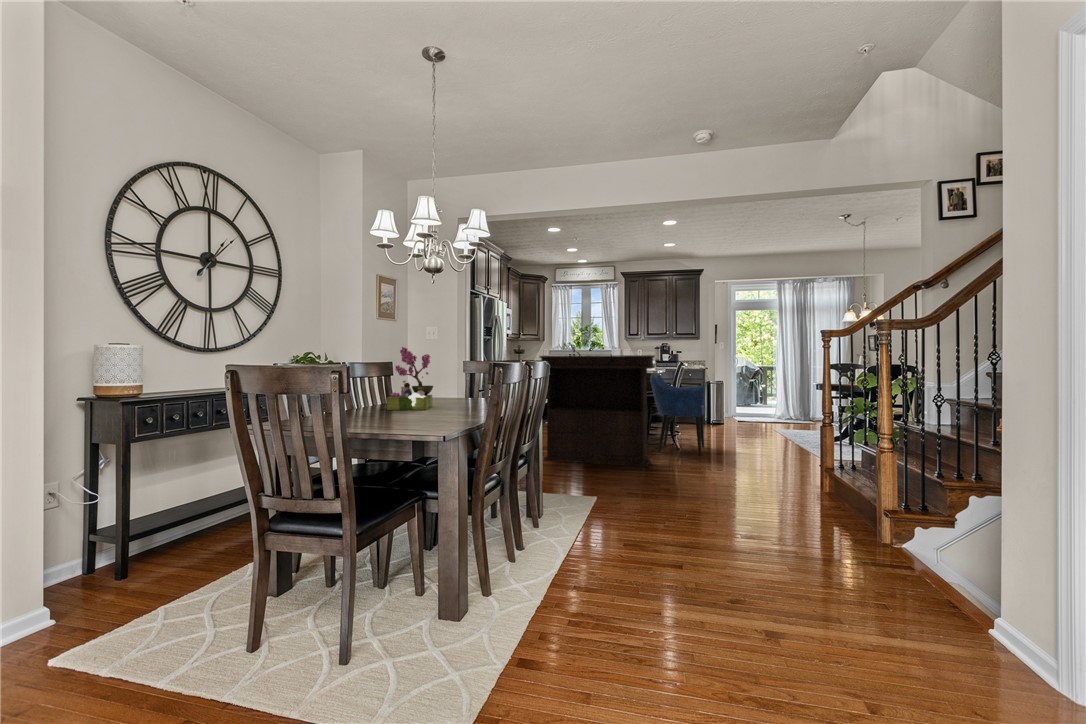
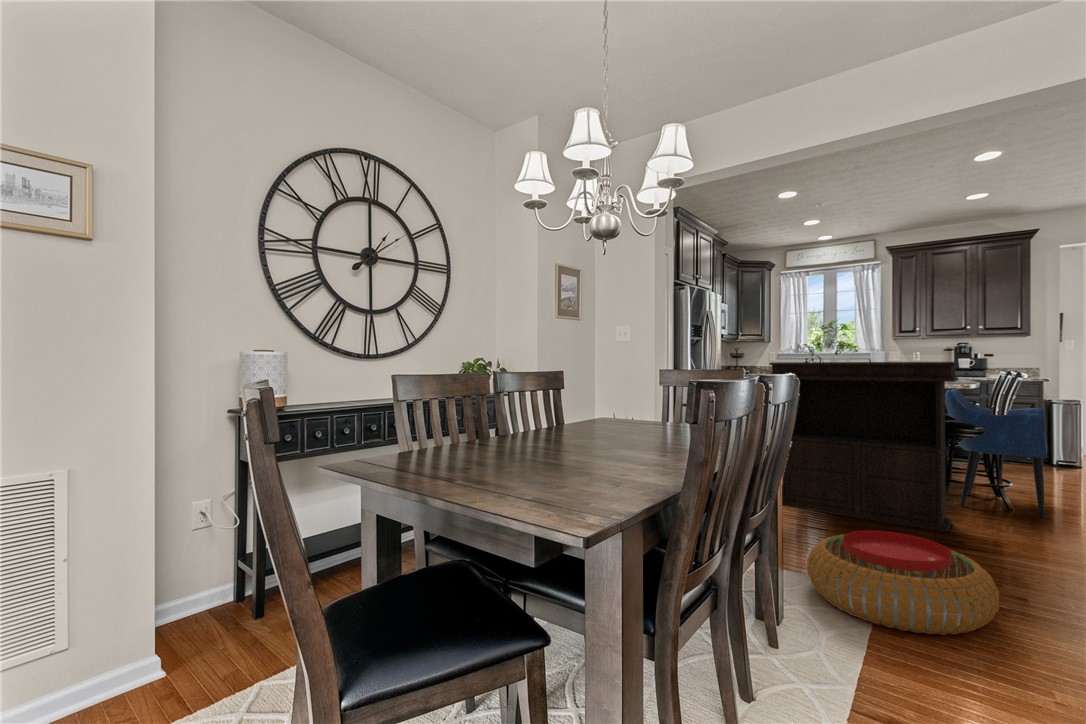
flower arrangement: present [387,347,433,410] -> none [550,352,615,443]
pouf: none [559,464,661,518] -> present [807,530,999,635]

